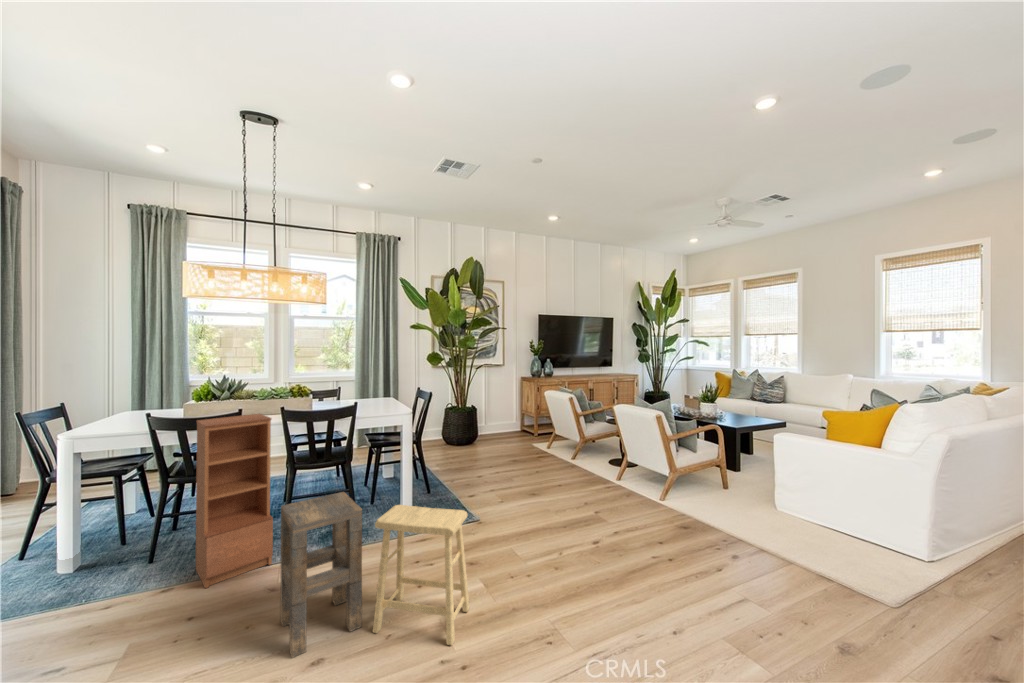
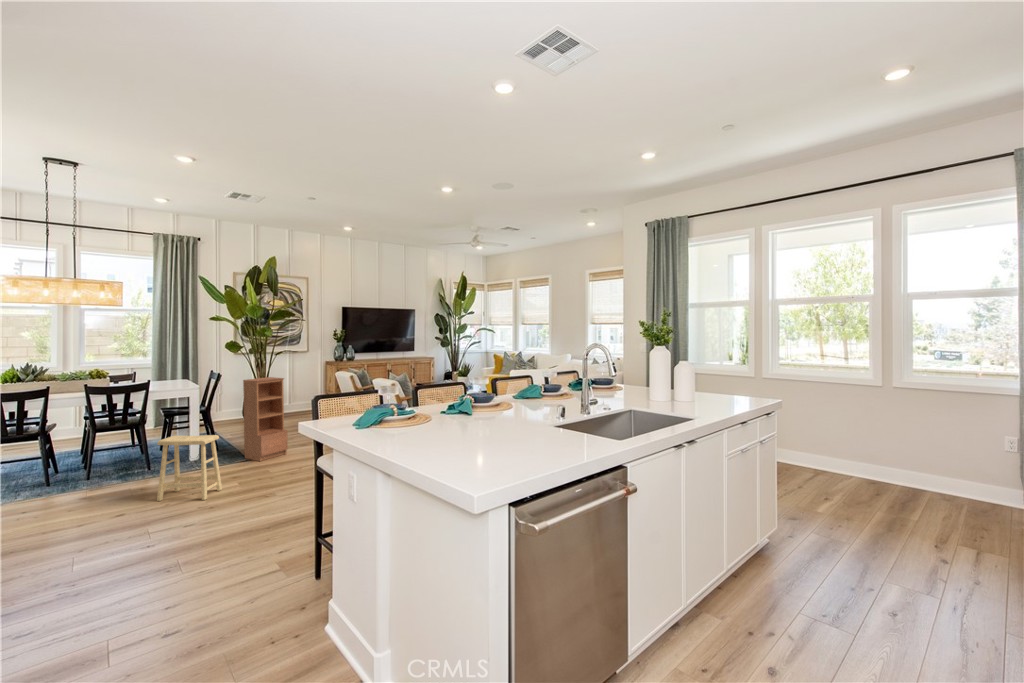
bookcase: present [196,414,273,588] -> present [243,377,288,461]
side table: present [280,492,362,657] -> none [93,431,150,512]

